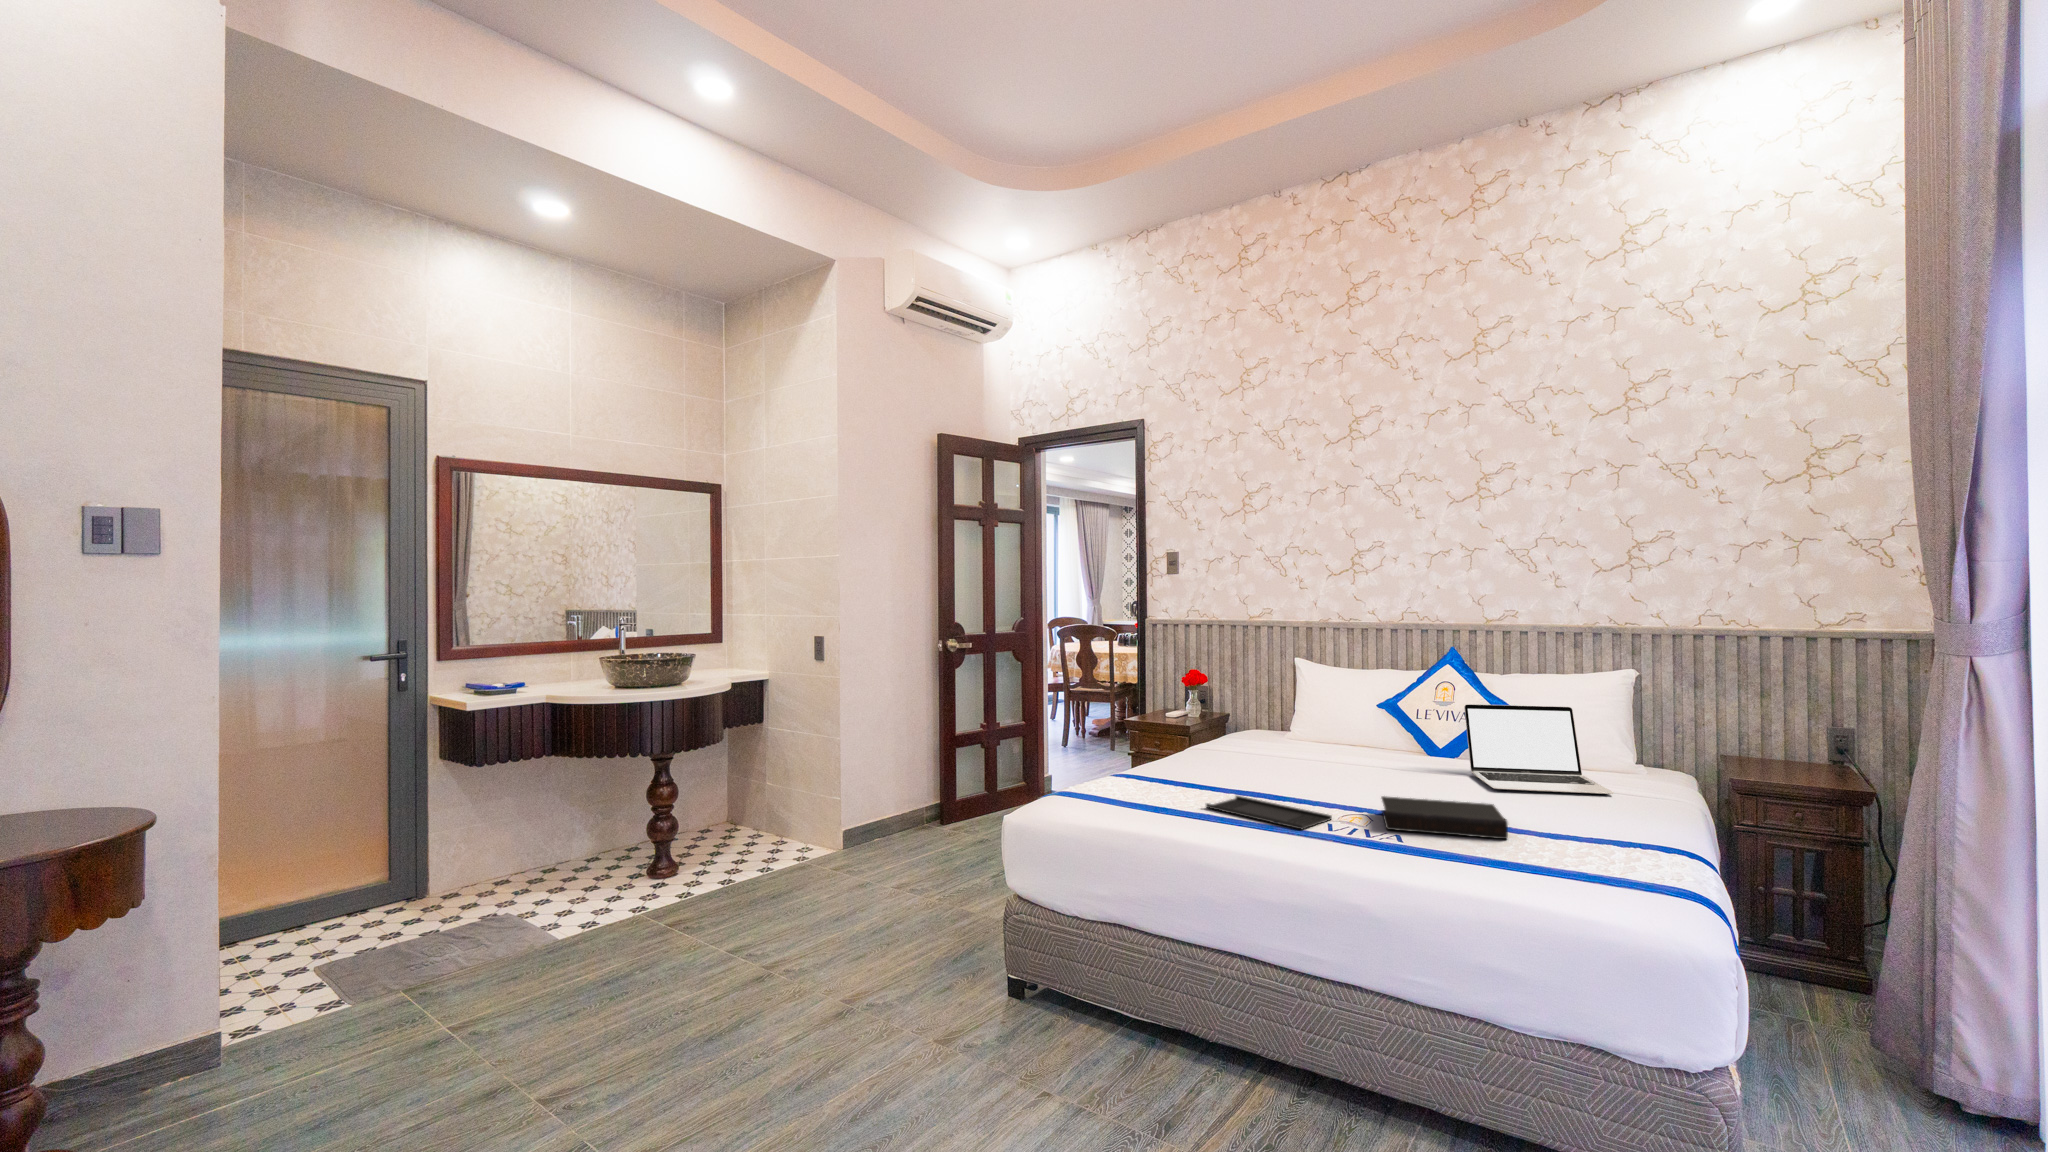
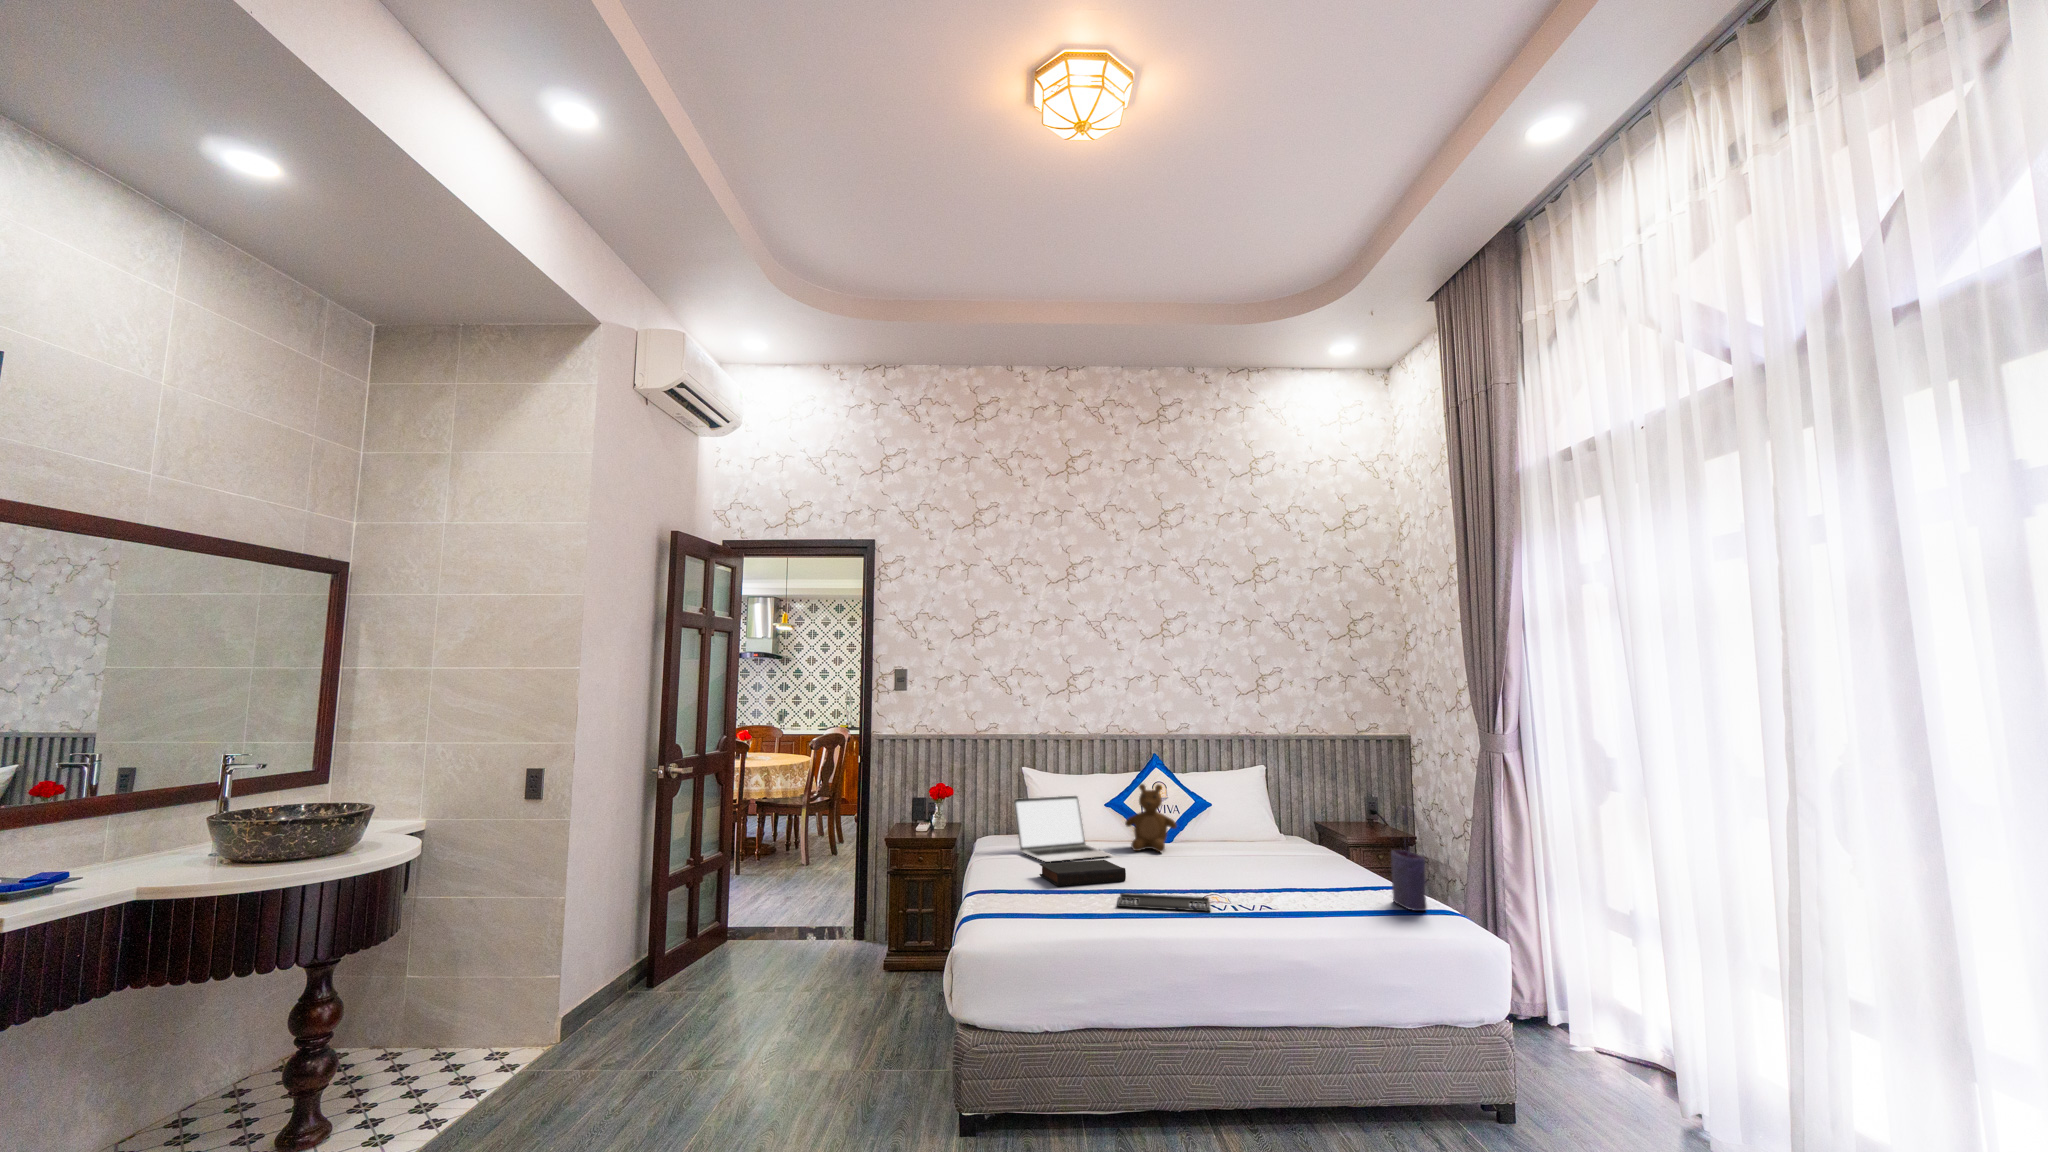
teddy bear: none [1366,680,1436,765] -> present [1125,784,1177,852]
laptop: present [1464,704,1614,794] -> present [1014,796,1111,862]
tote bag: none [1605,722,1647,885] -> present [1391,807,1427,911]
book: present [1382,796,1508,839] -> present [1040,860,1126,886]

